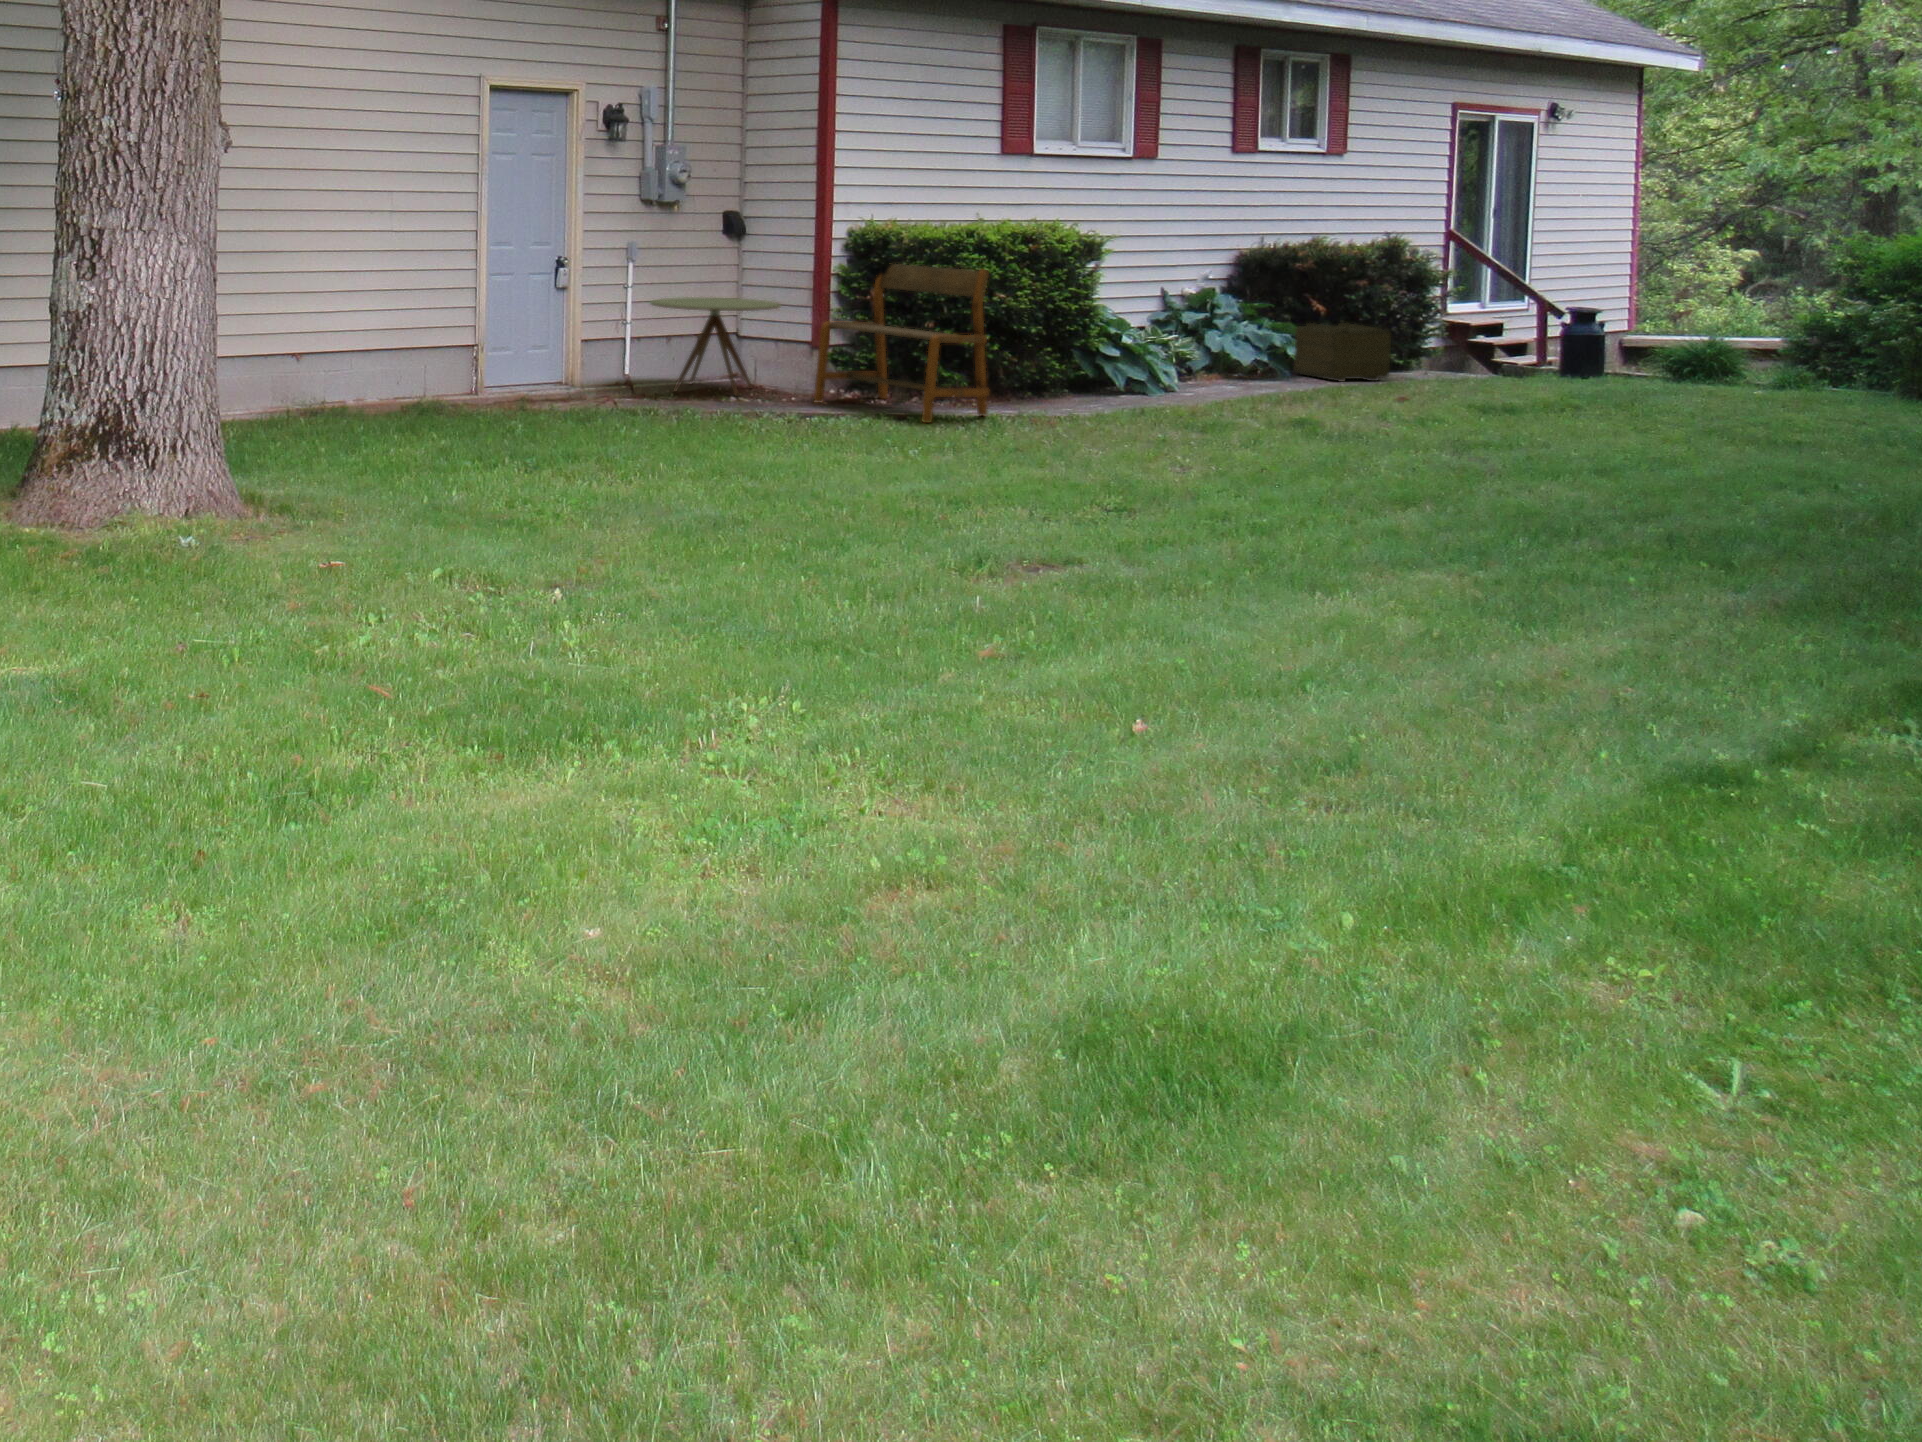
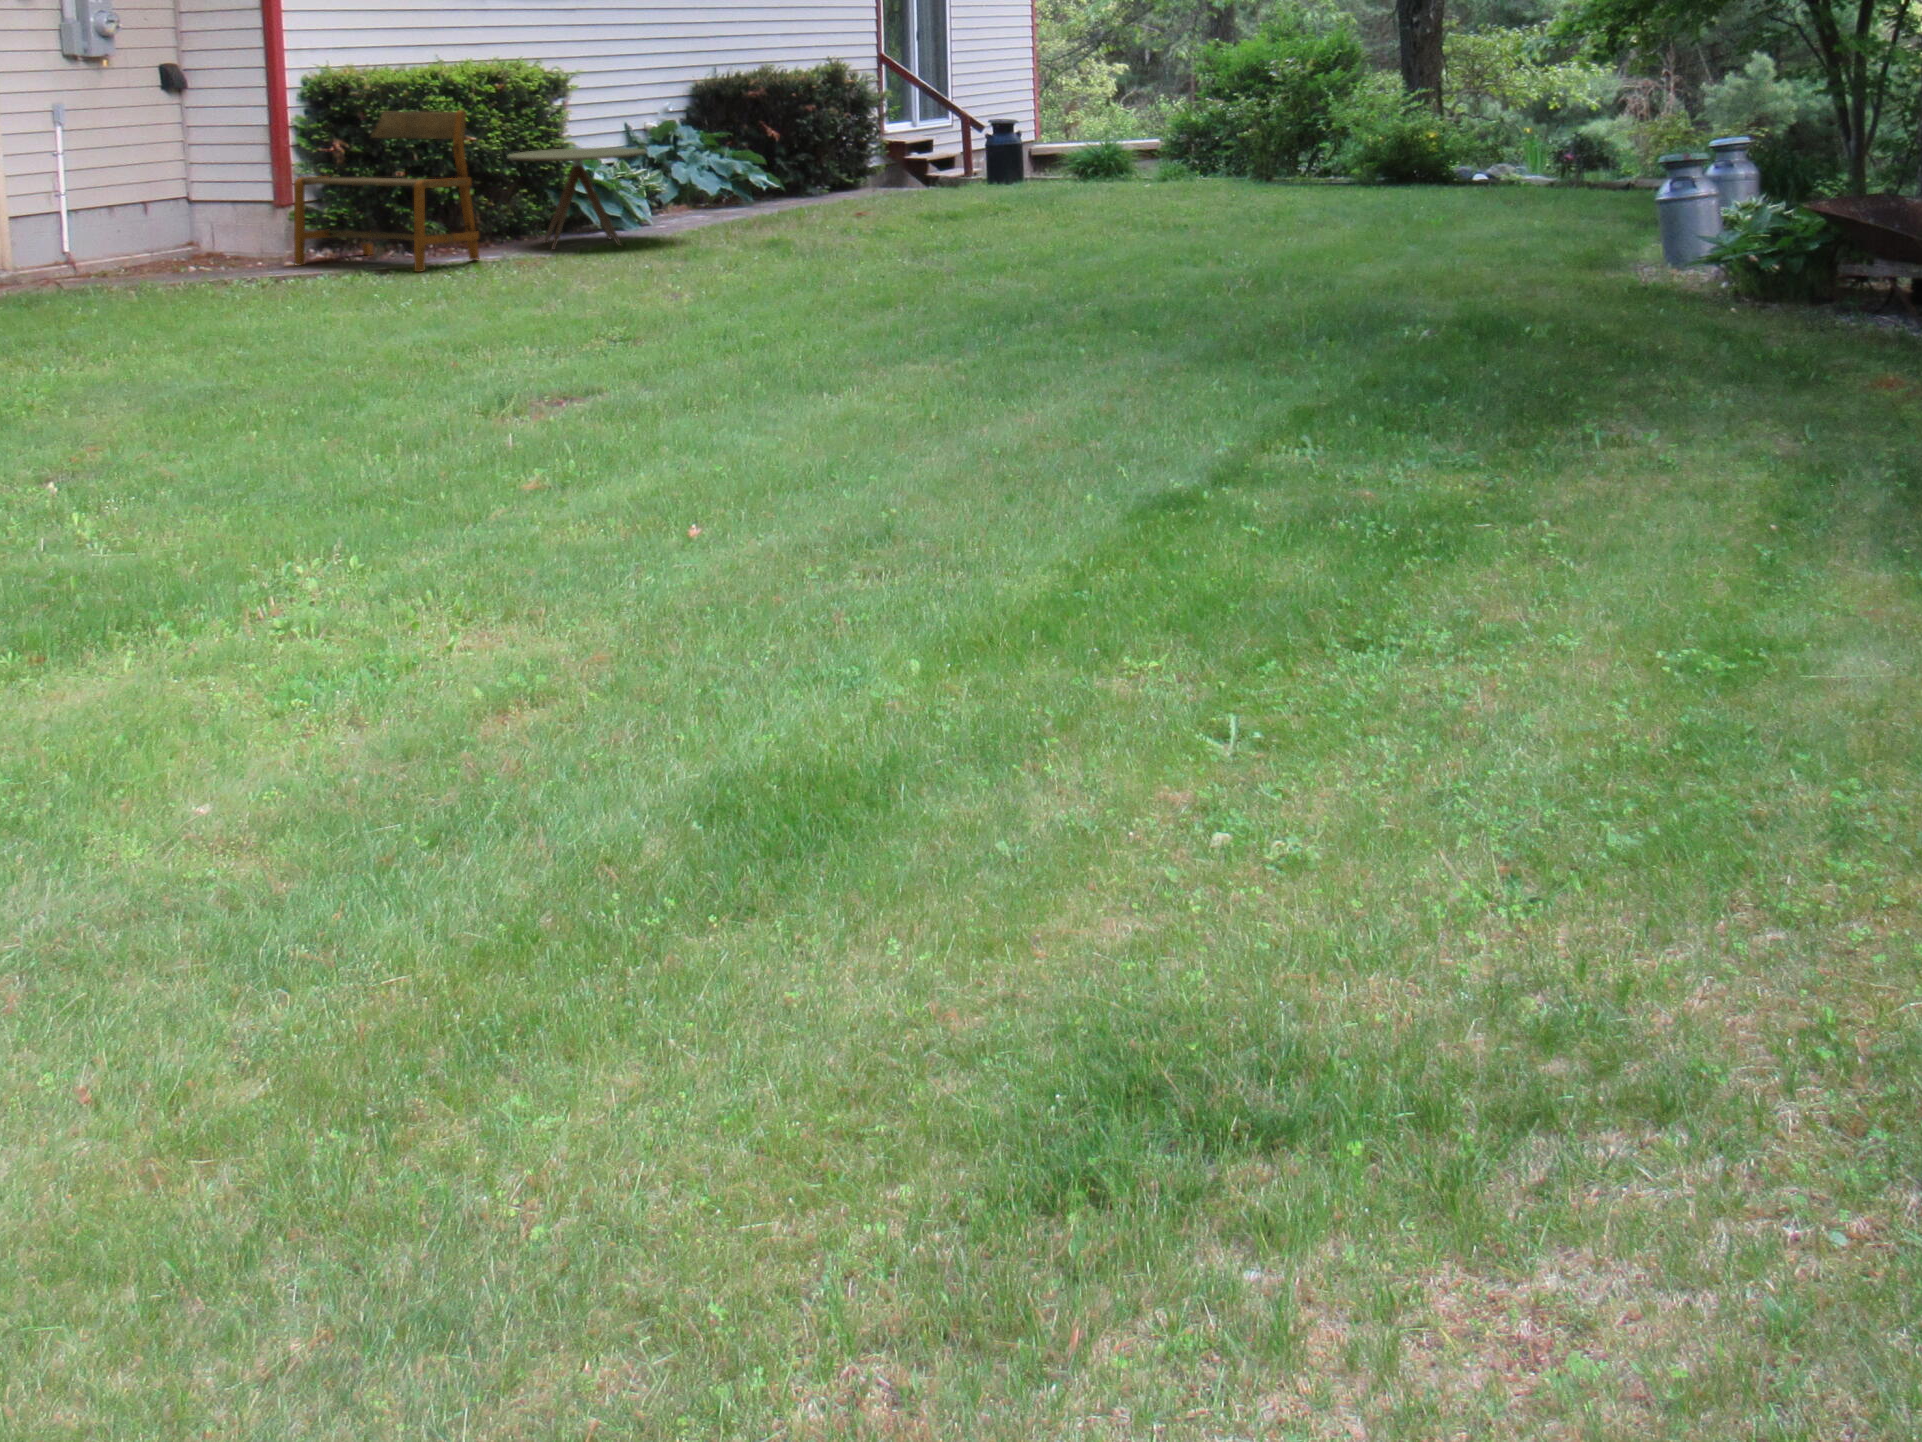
round table: present [650,297,781,395] -> present [508,148,646,250]
wooden crate: present [1293,323,1392,382] -> none [755,146,838,201]

